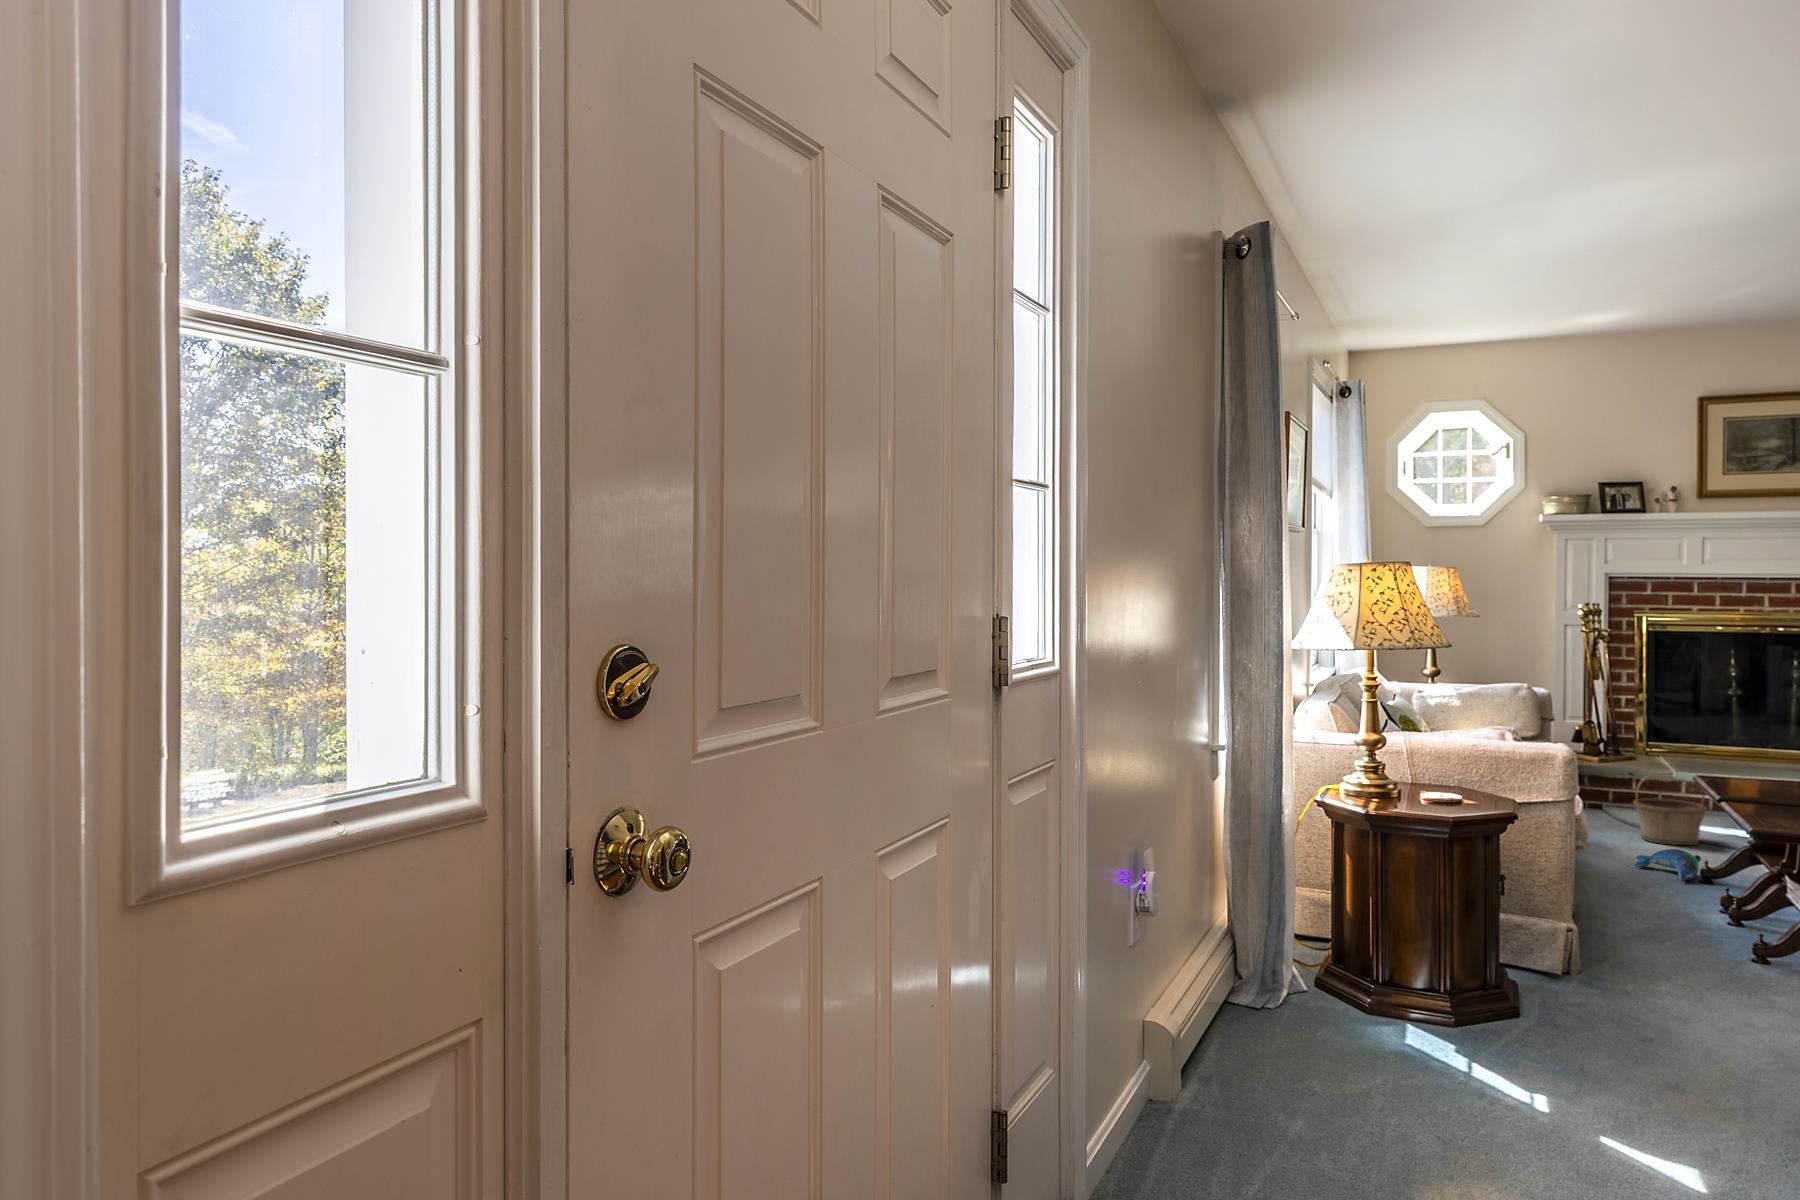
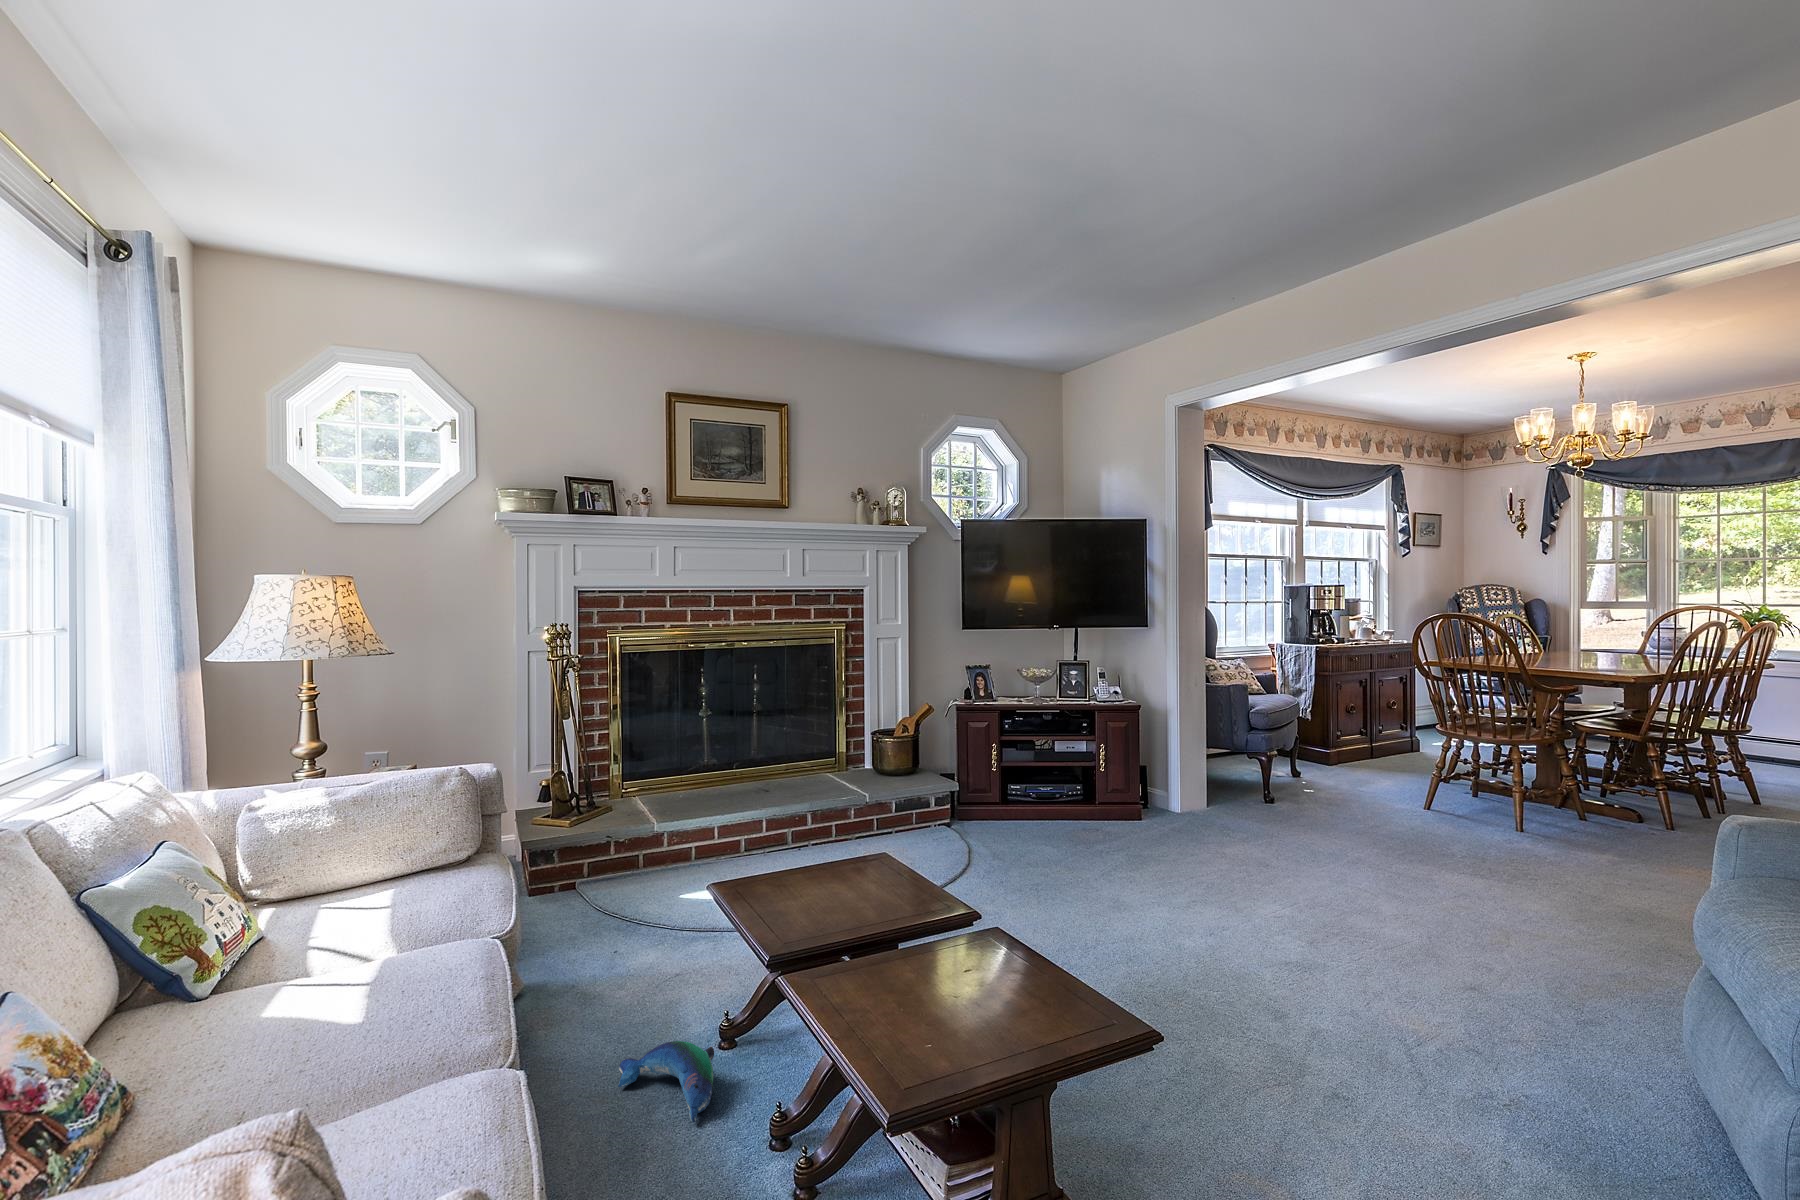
basket: present [1633,772,1707,845] -> none [611,865,704,977]

